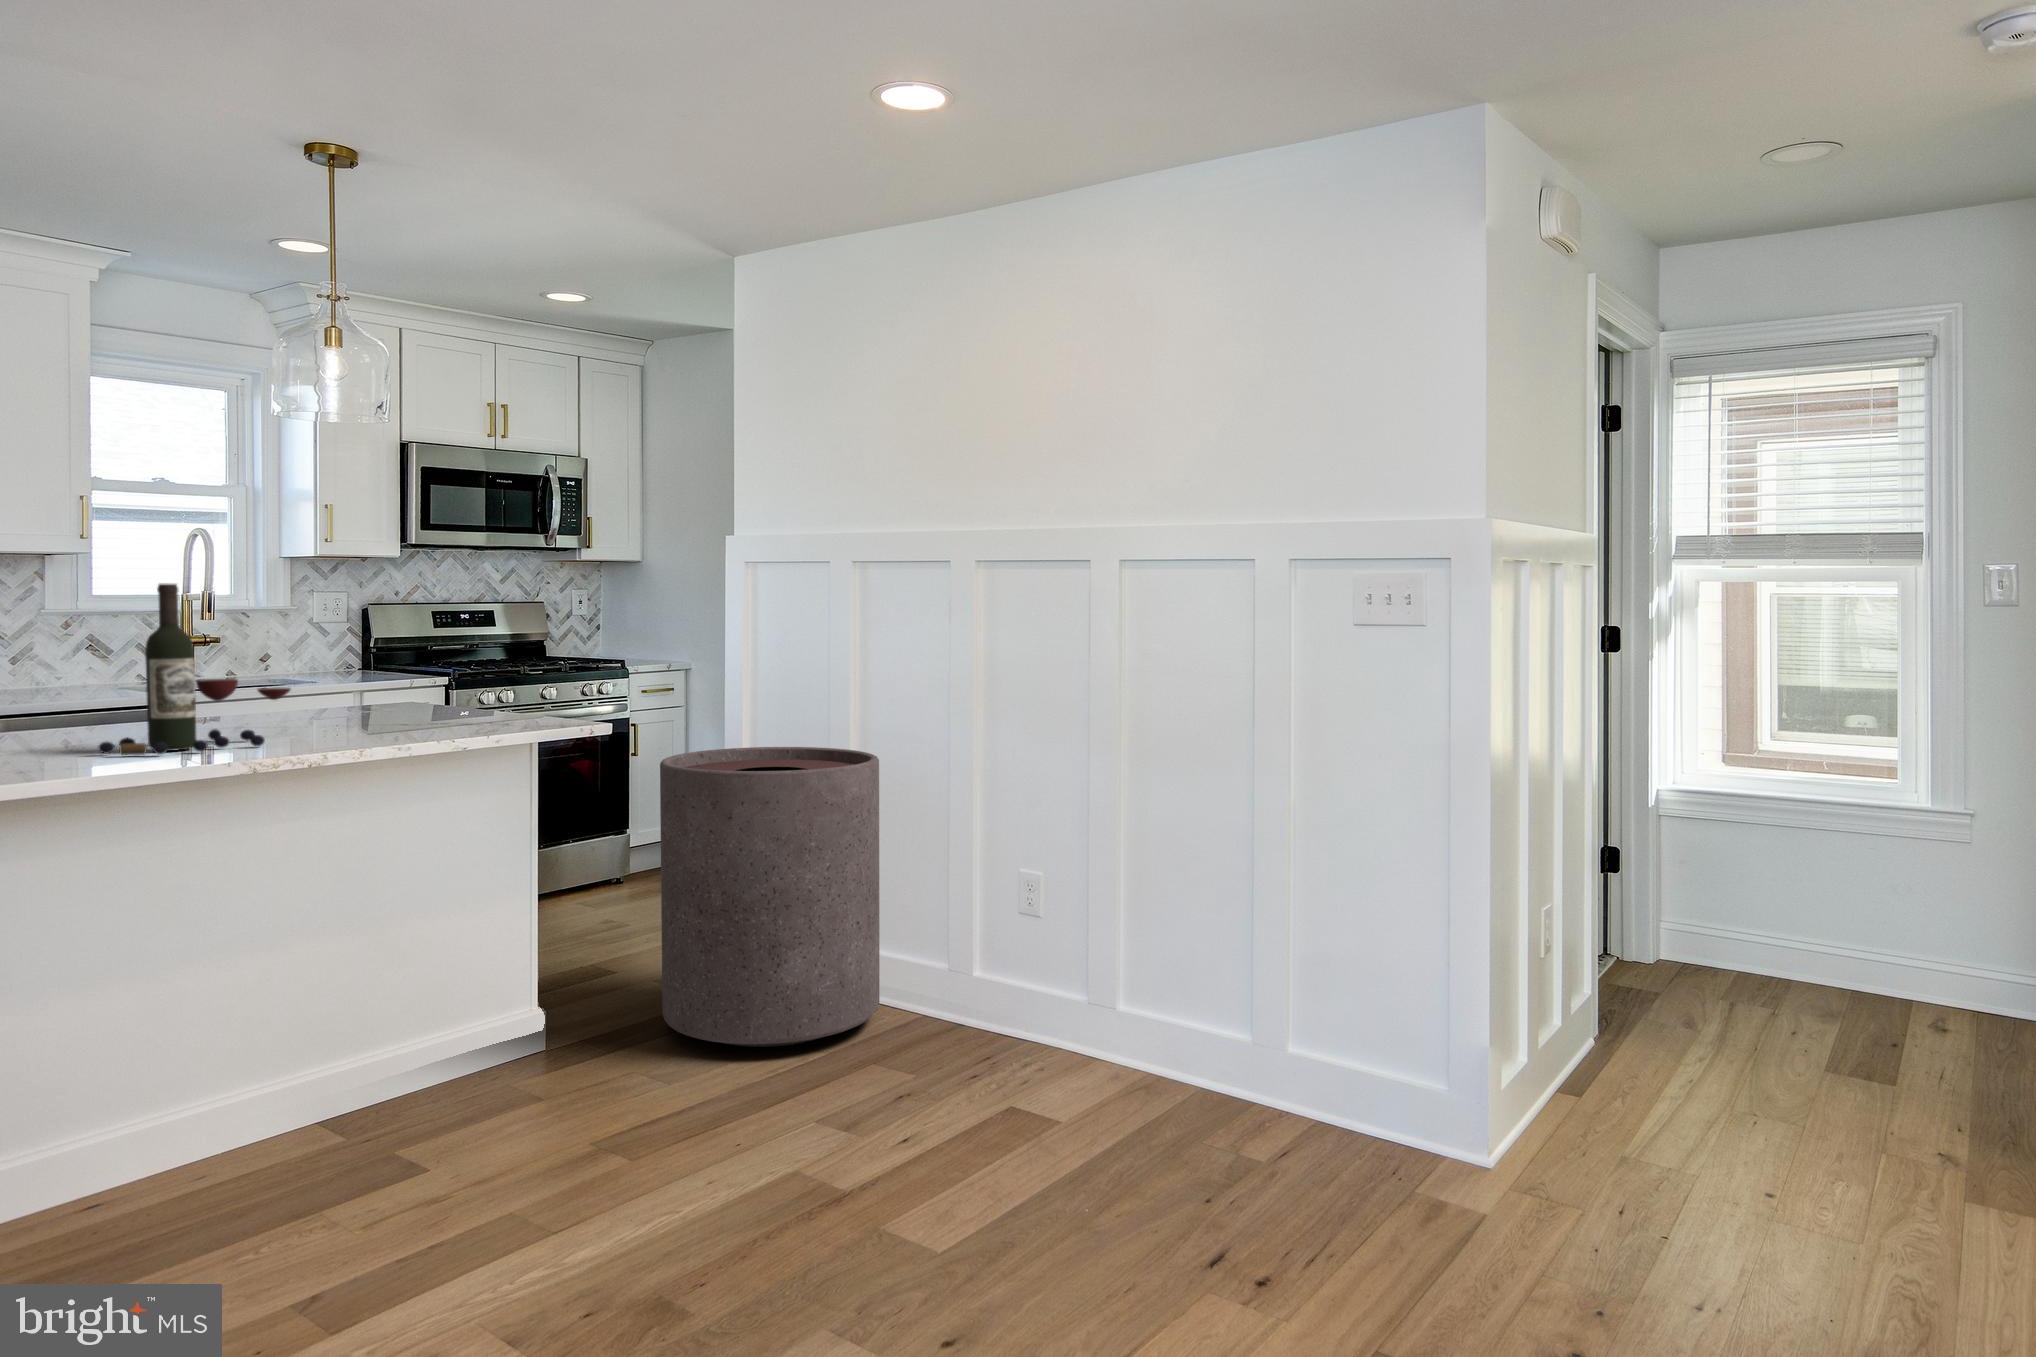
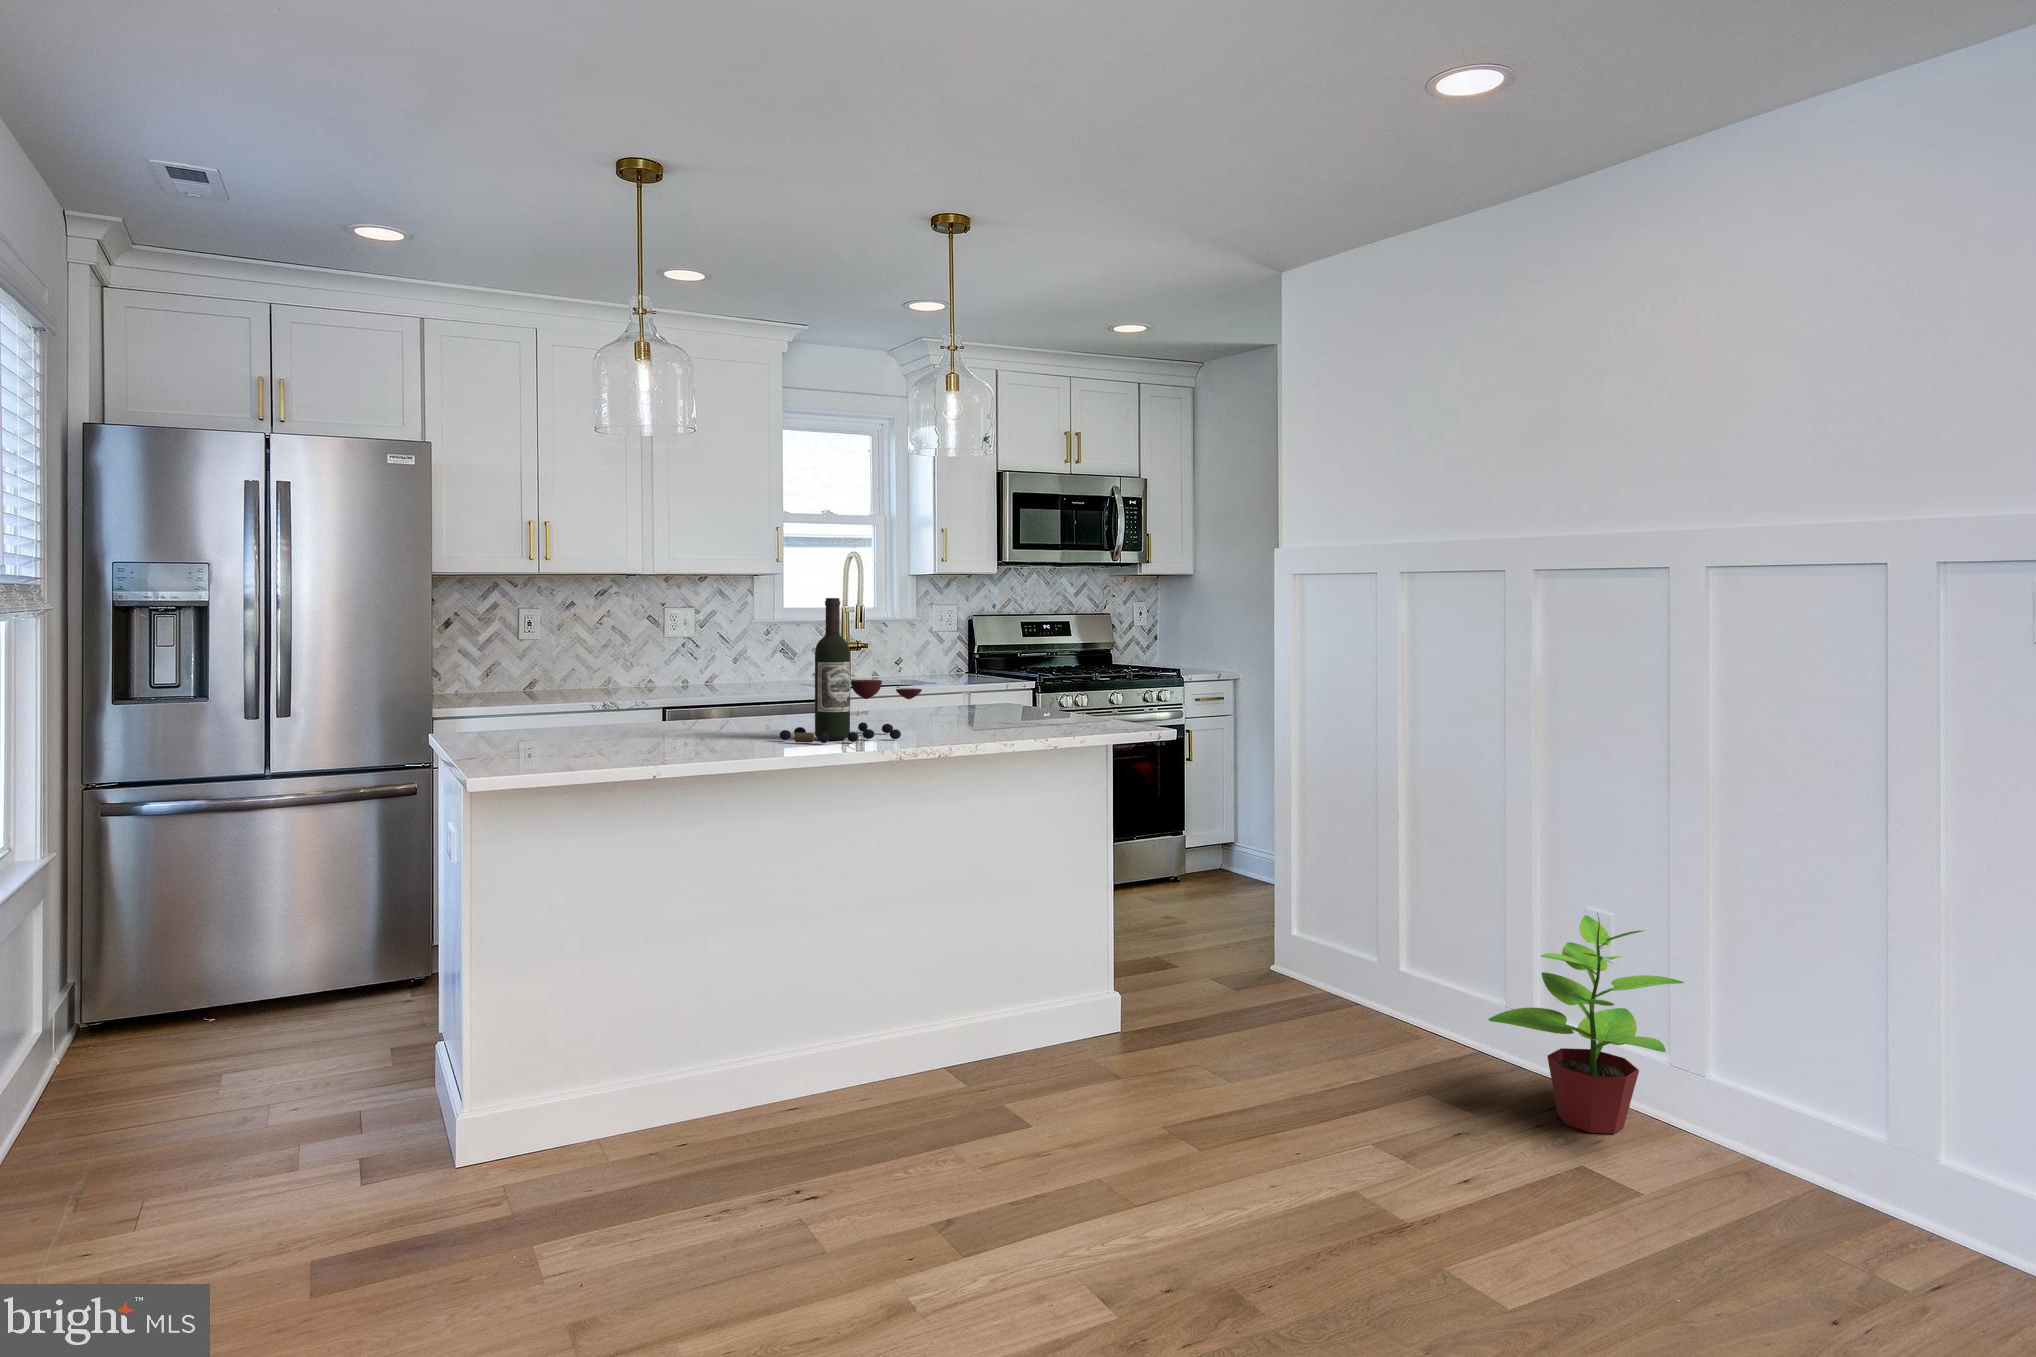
trash can: present [660,747,880,1047] -> none [1223,758,1448,1057]
potted plant: none [913,874,1076,1078] -> present [1489,913,1684,1134]

